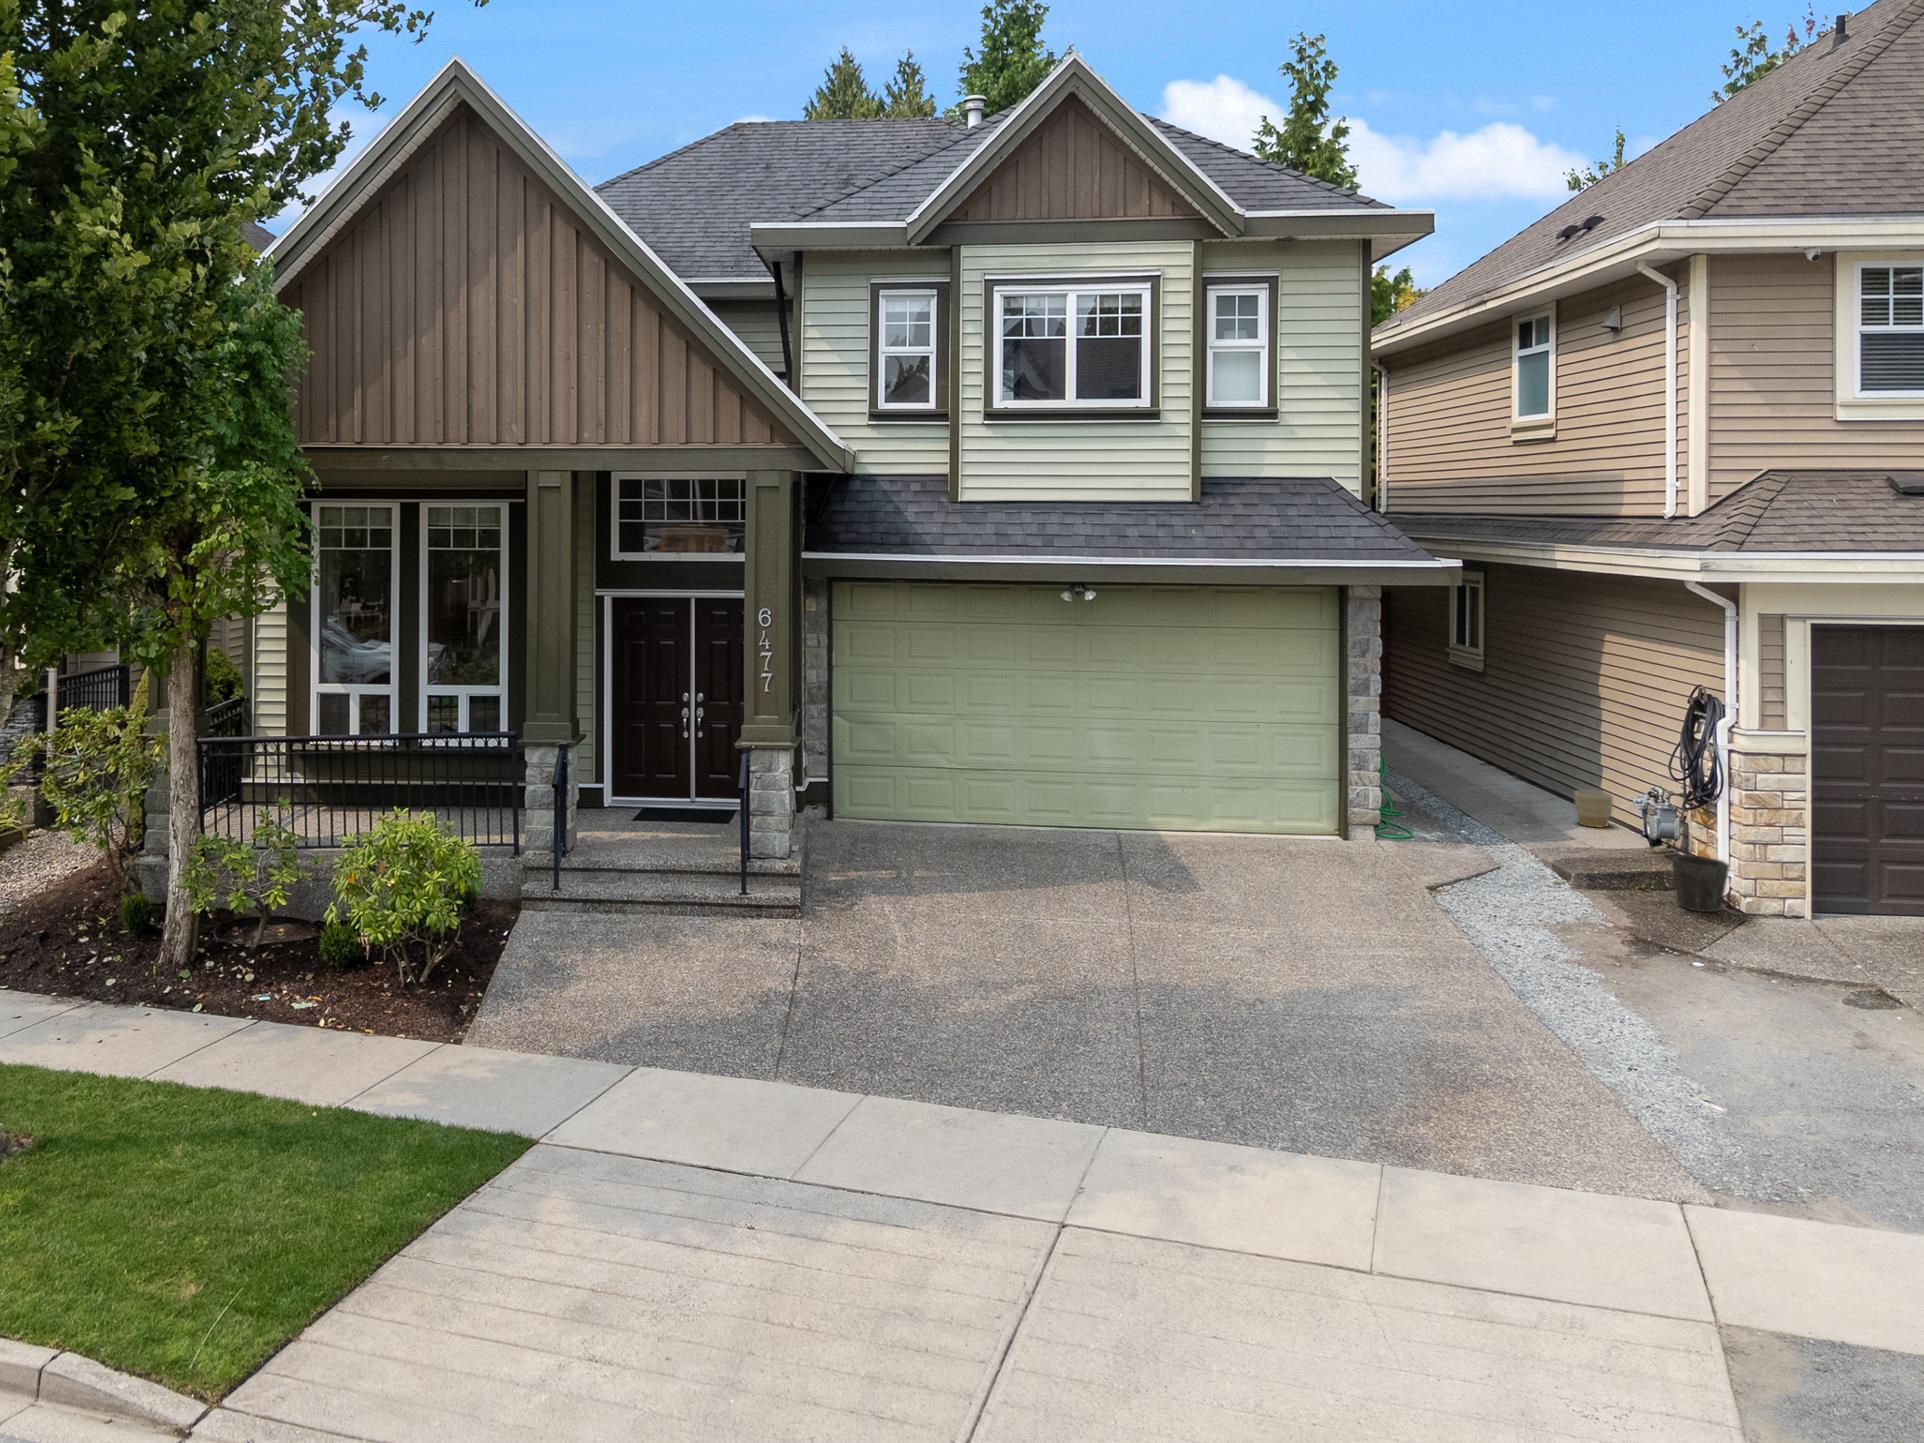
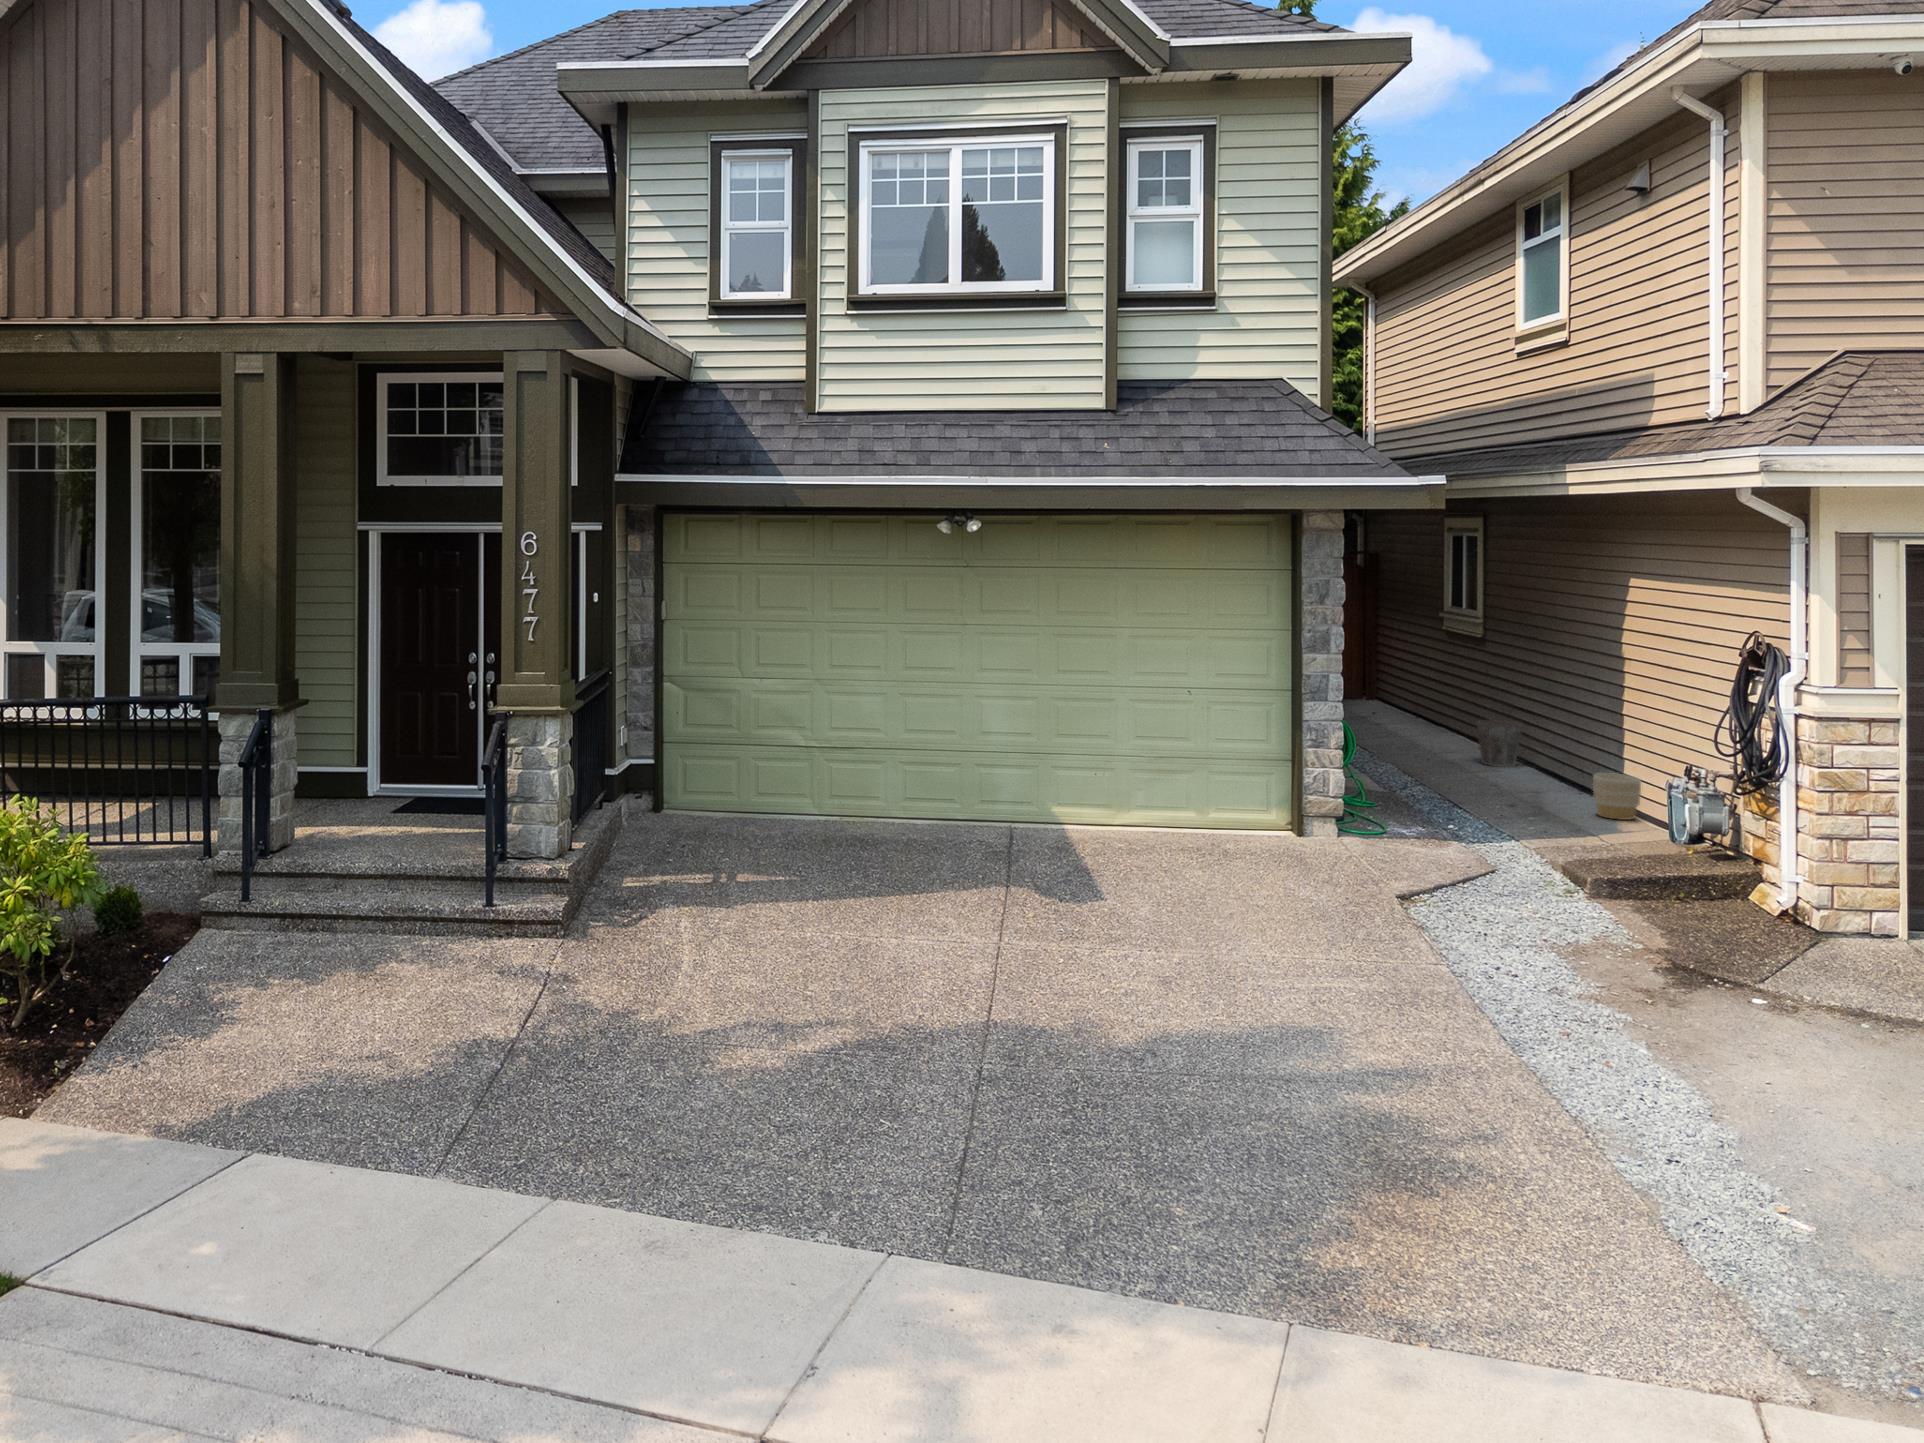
waste bin: present [1671,855,1729,912] -> present [1477,720,1522,767]

